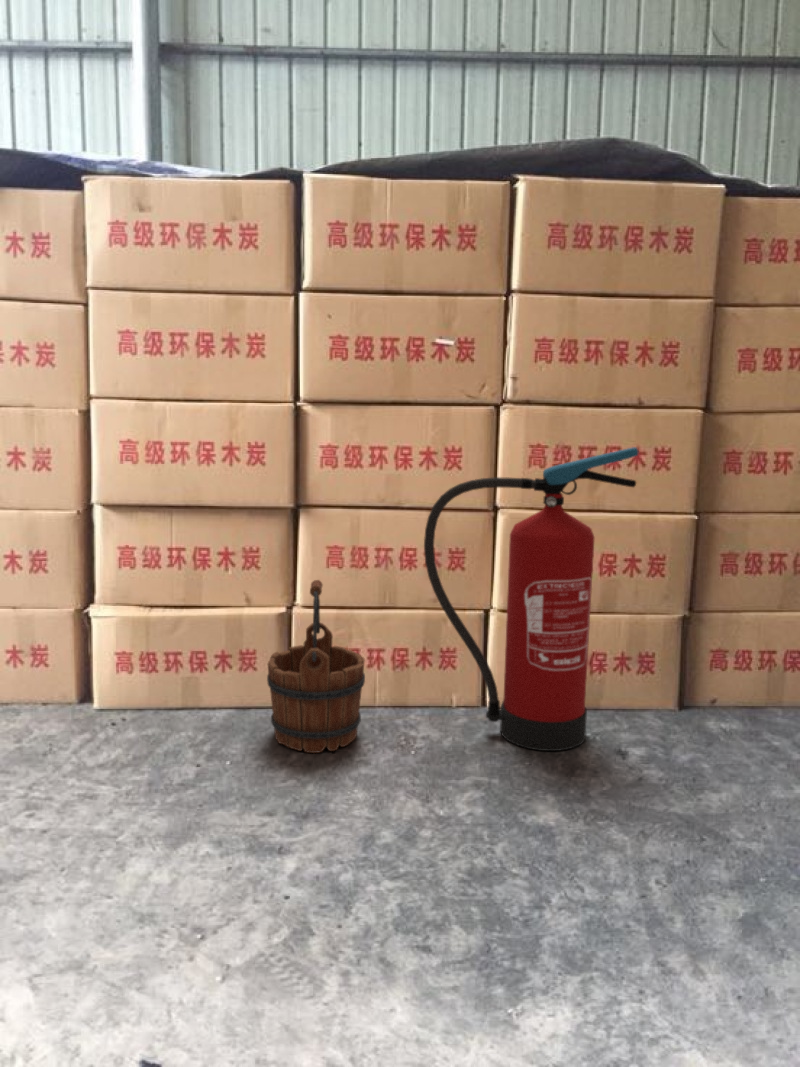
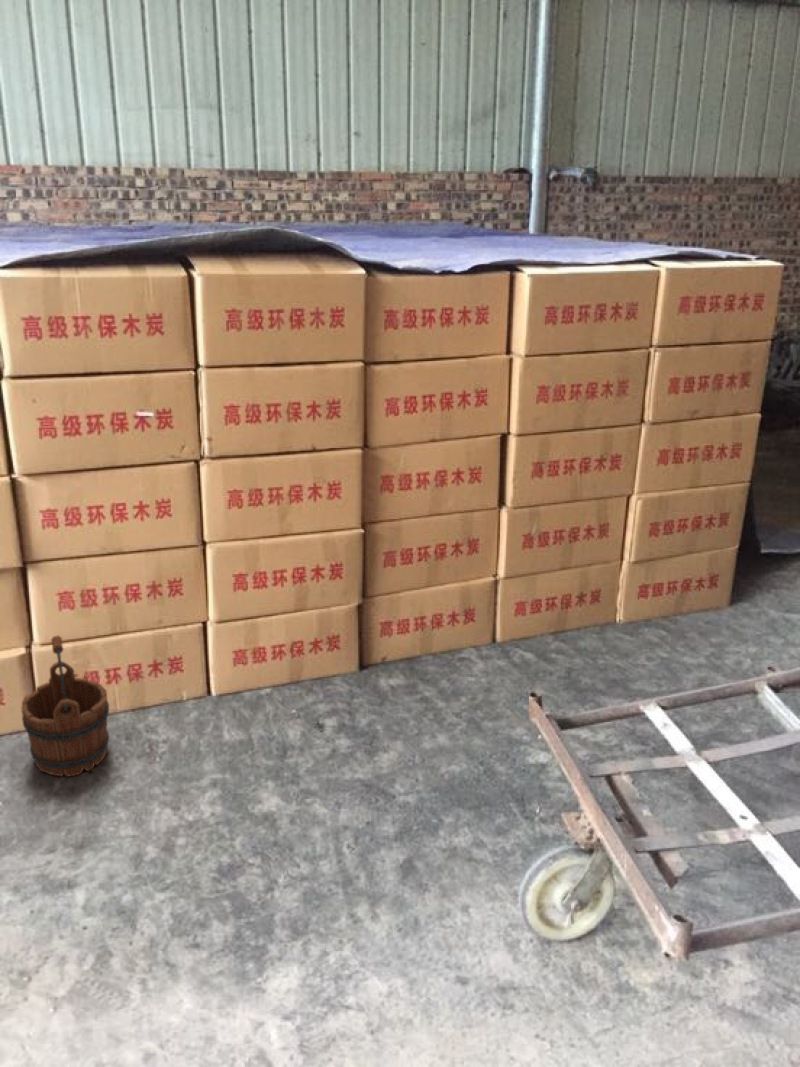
fire extinguisher: present [424,447,639,751] -> none [147,498,316,736]

